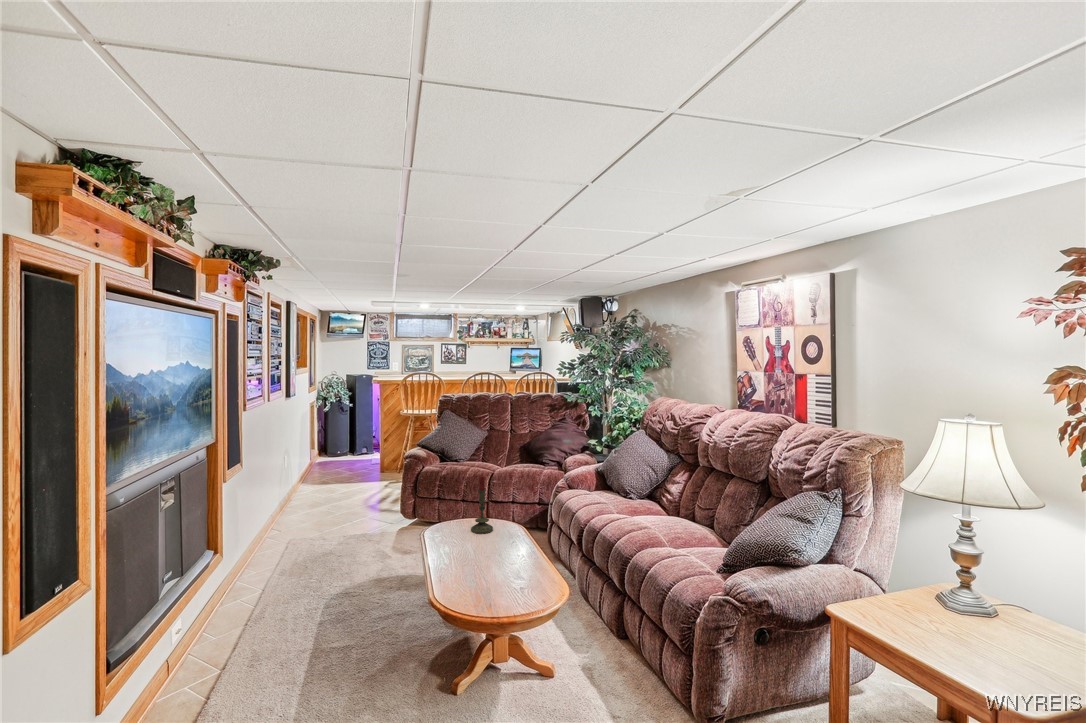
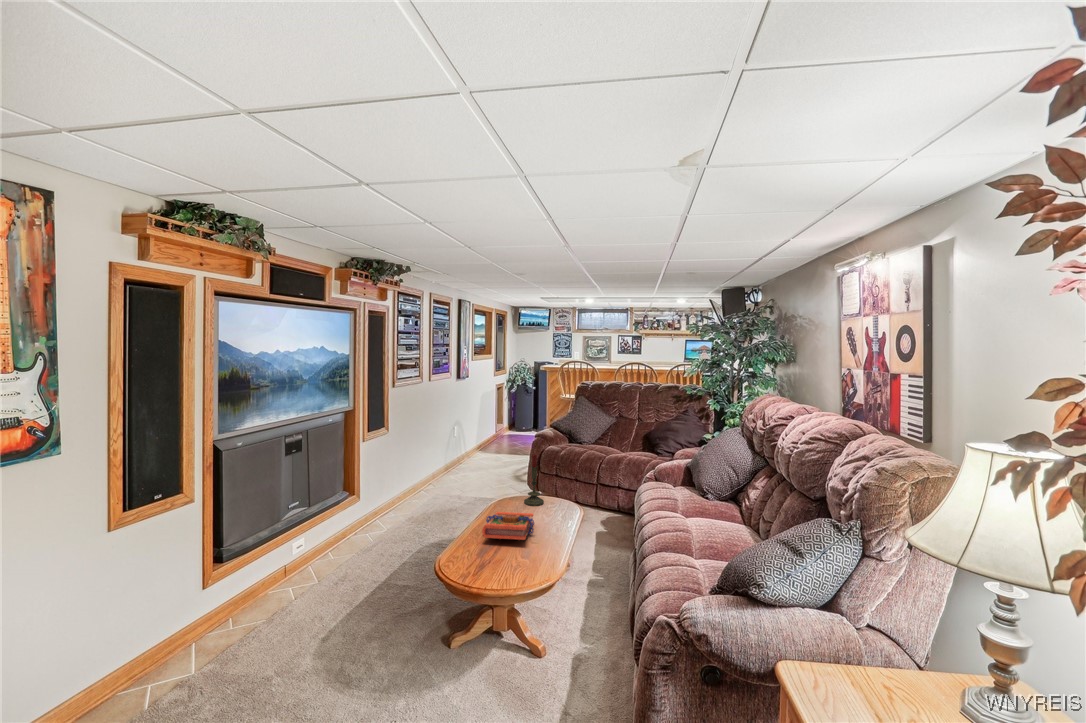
book: none [468,541,532,576] -> present [482,512,534,540]

